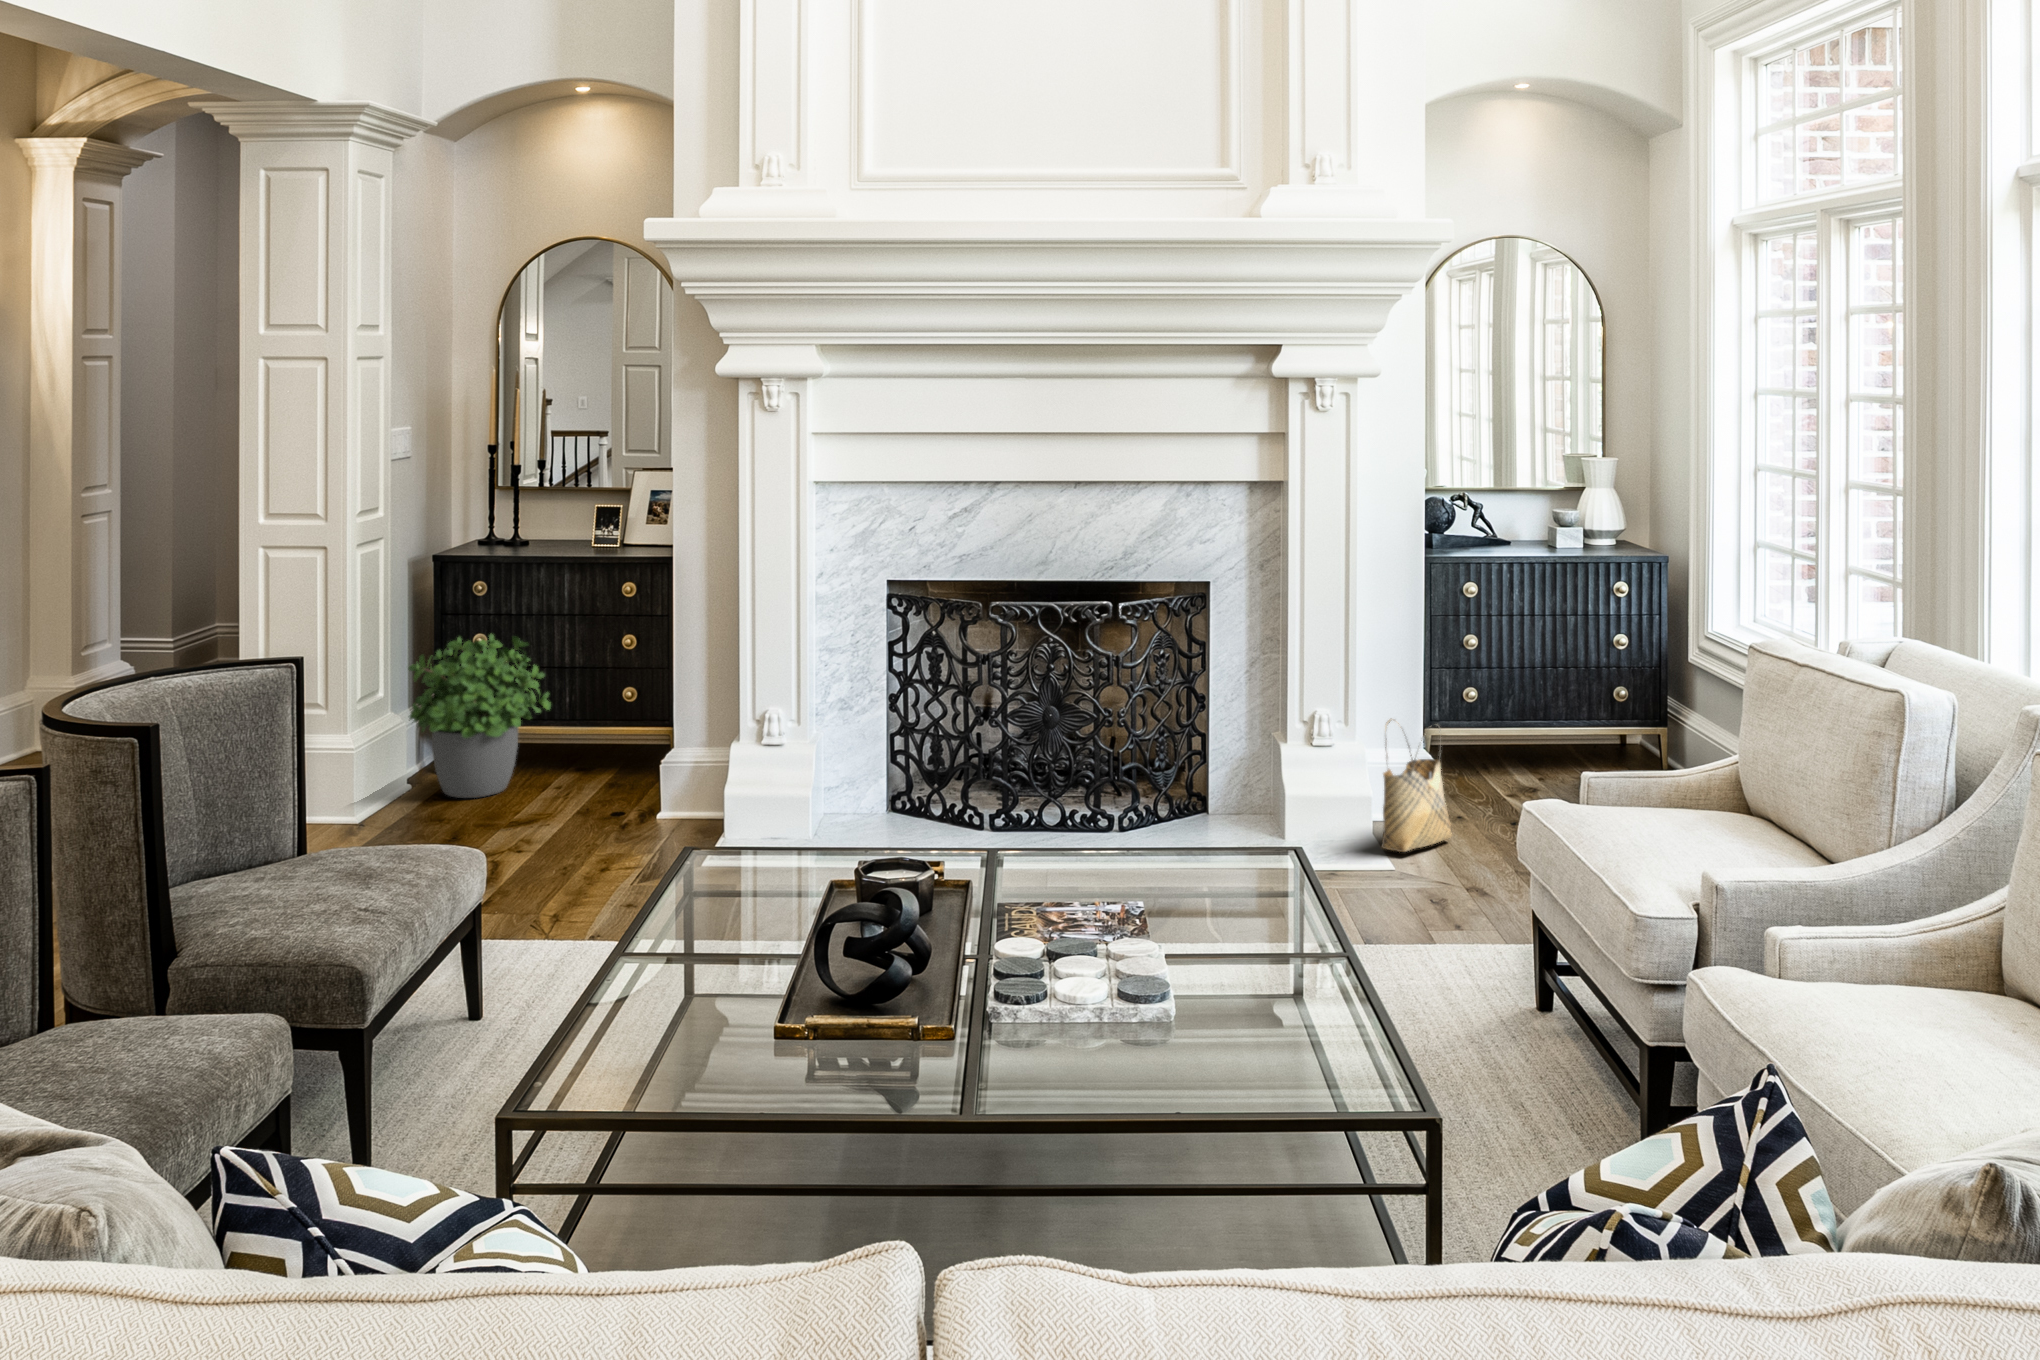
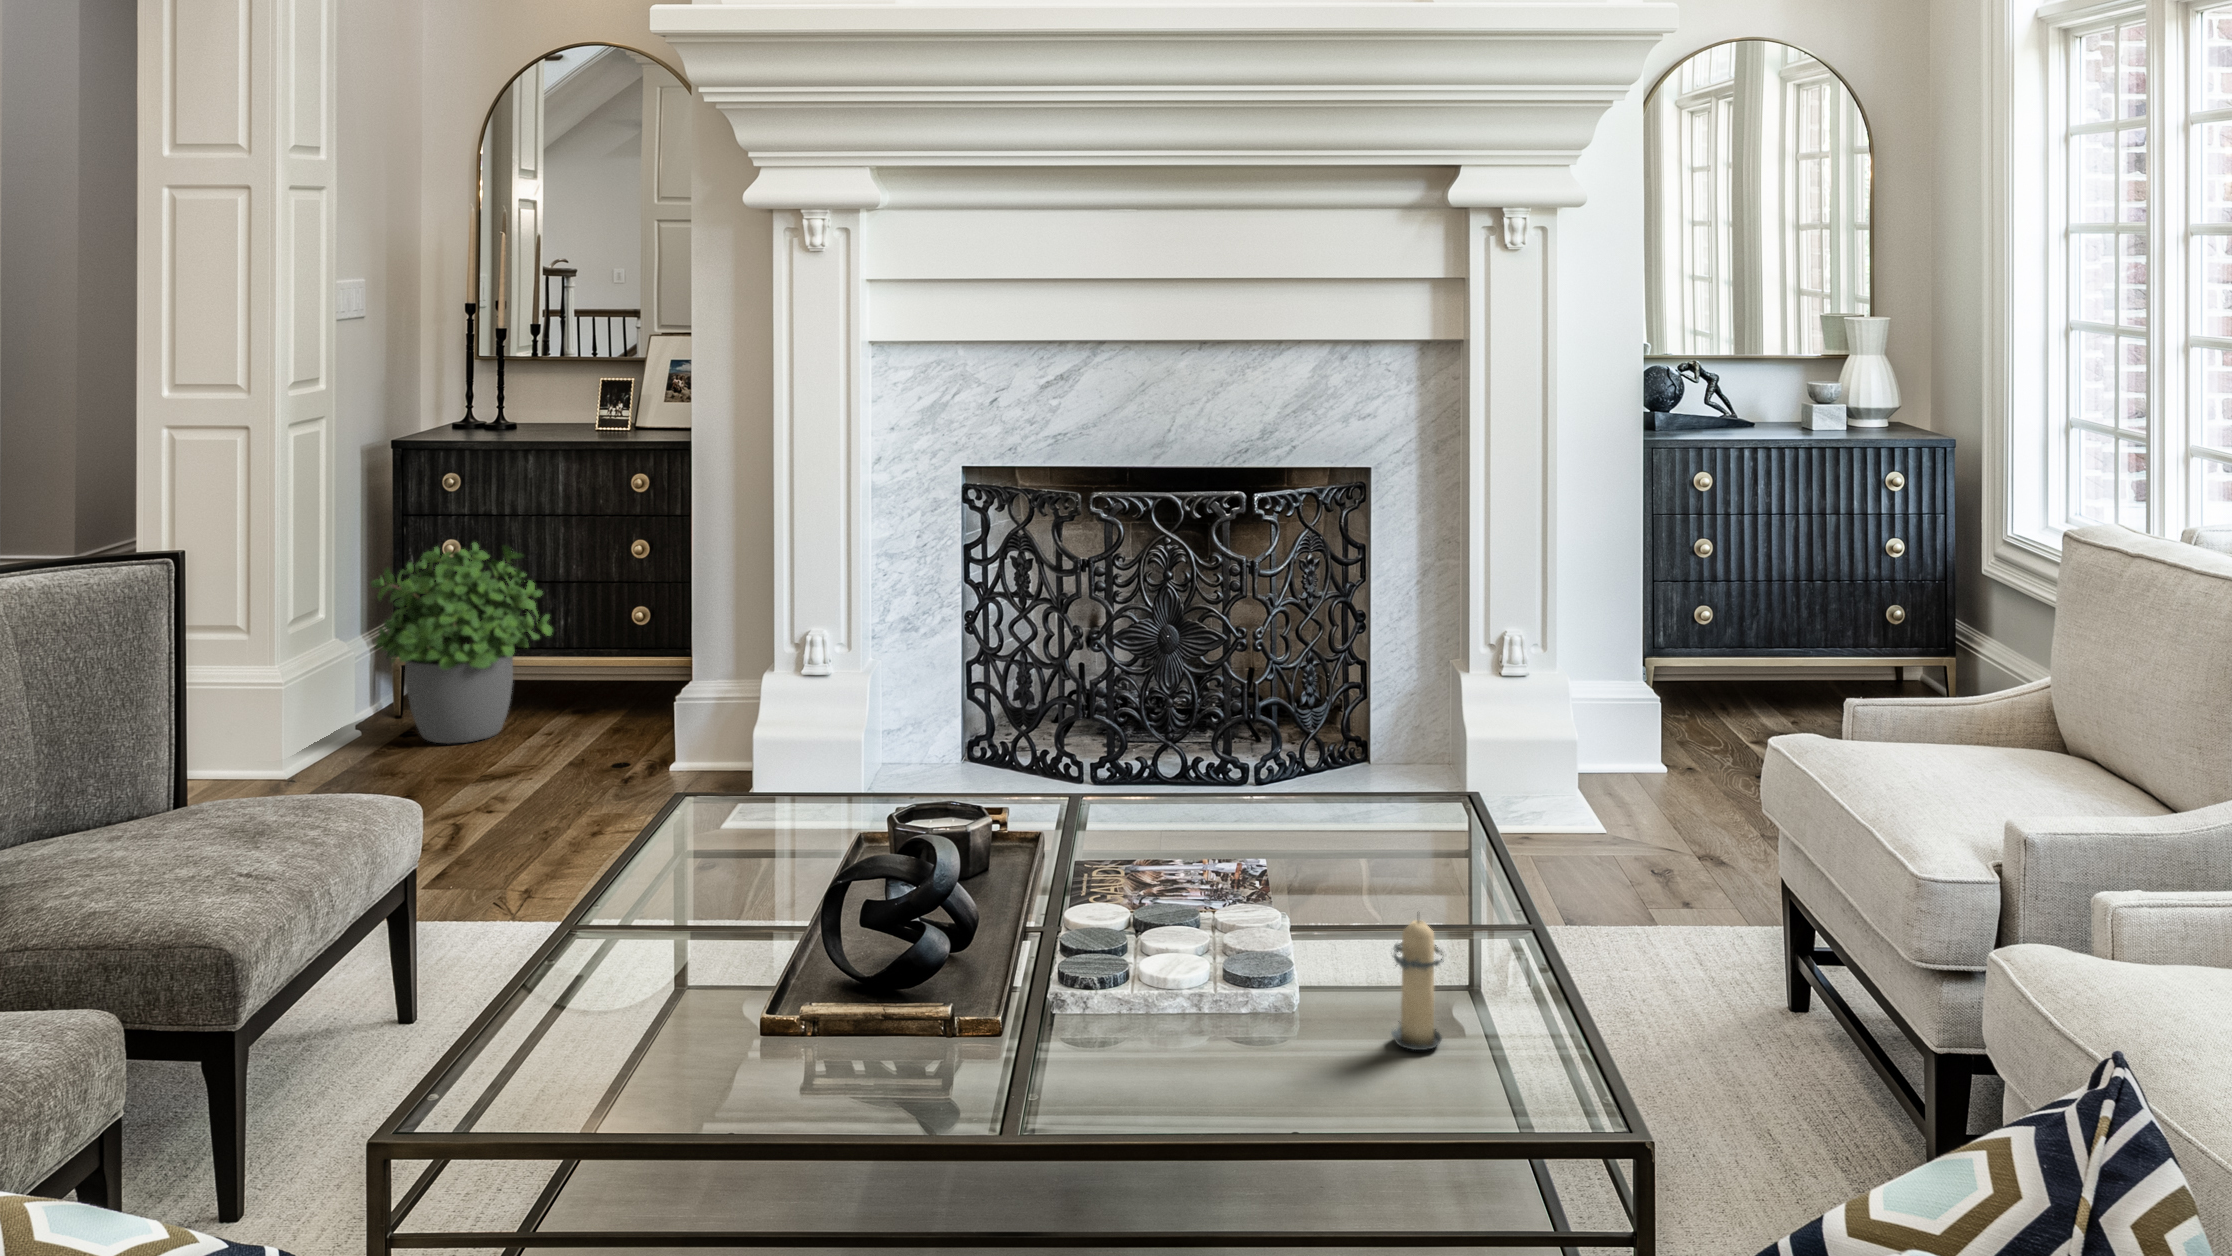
woven basket: present [1381,719,1451,852] -> none [1583,640,1673,804]
candle: none [1248,950,1297,1058] -> present [1391,915,1444,1050]

